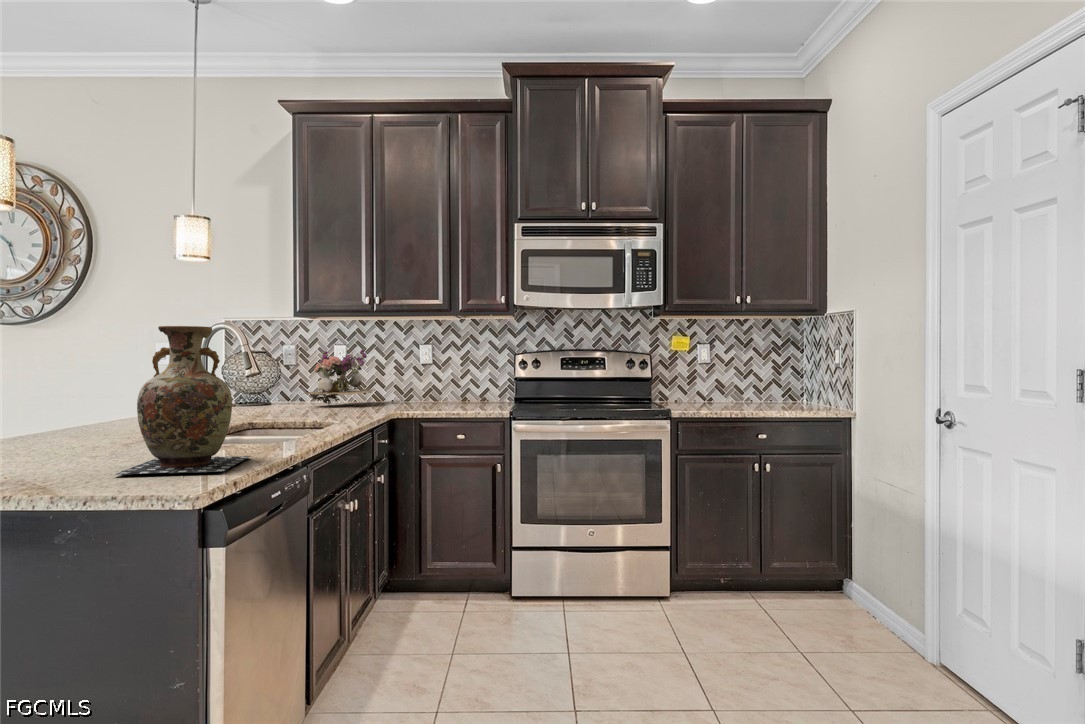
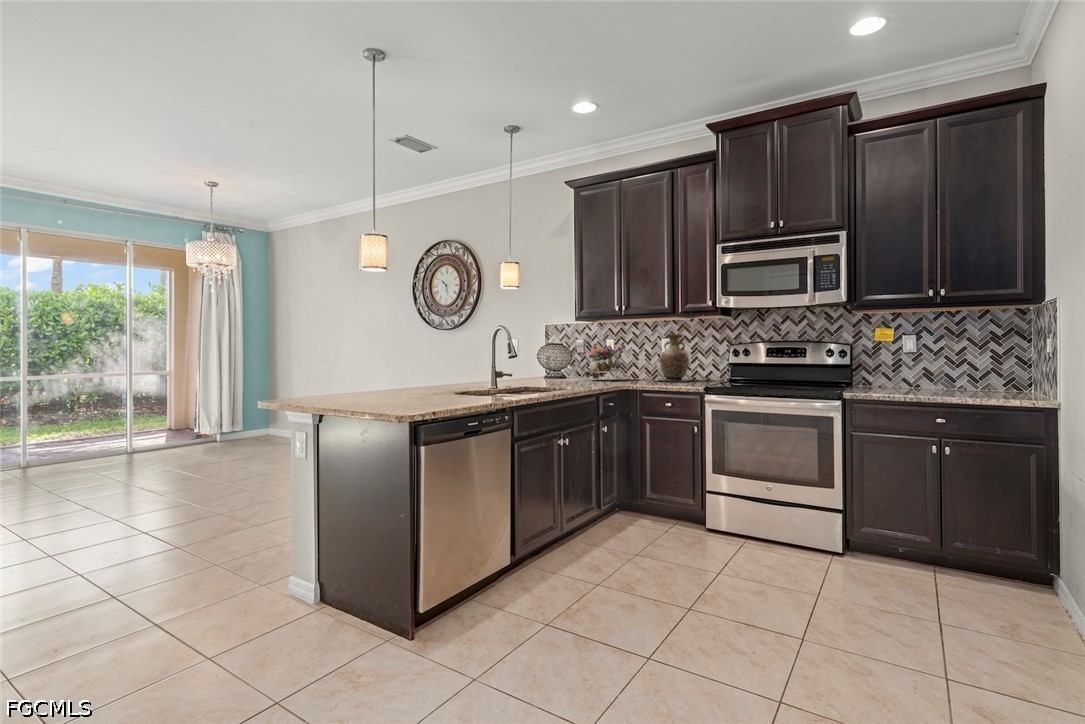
vase: present [114,326,250,475] -> present [658,334,691,382]

